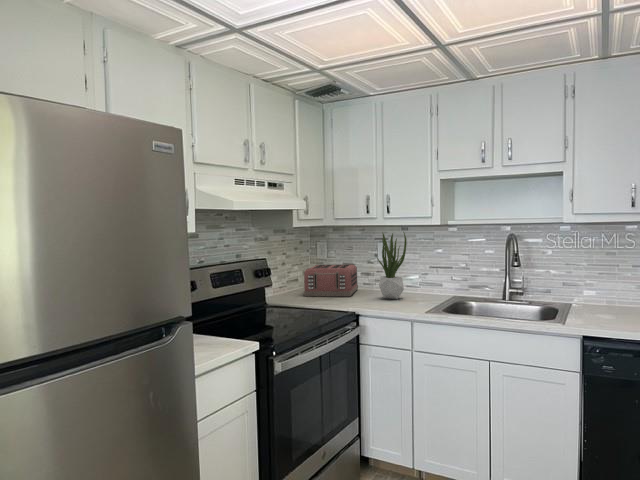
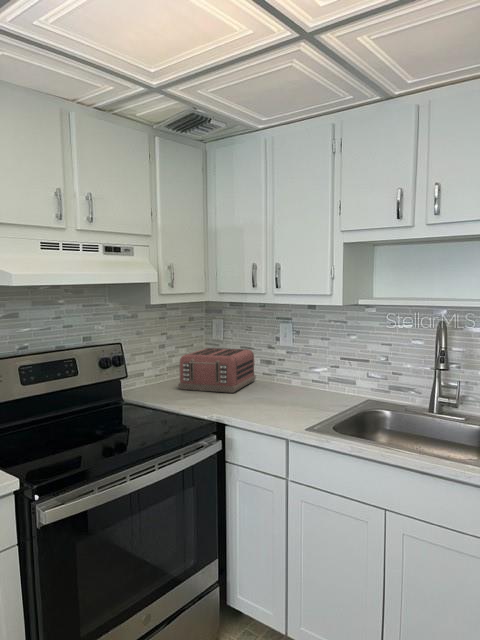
potted plant: present [377,232,407,299] -> none [260,311,302,401]

